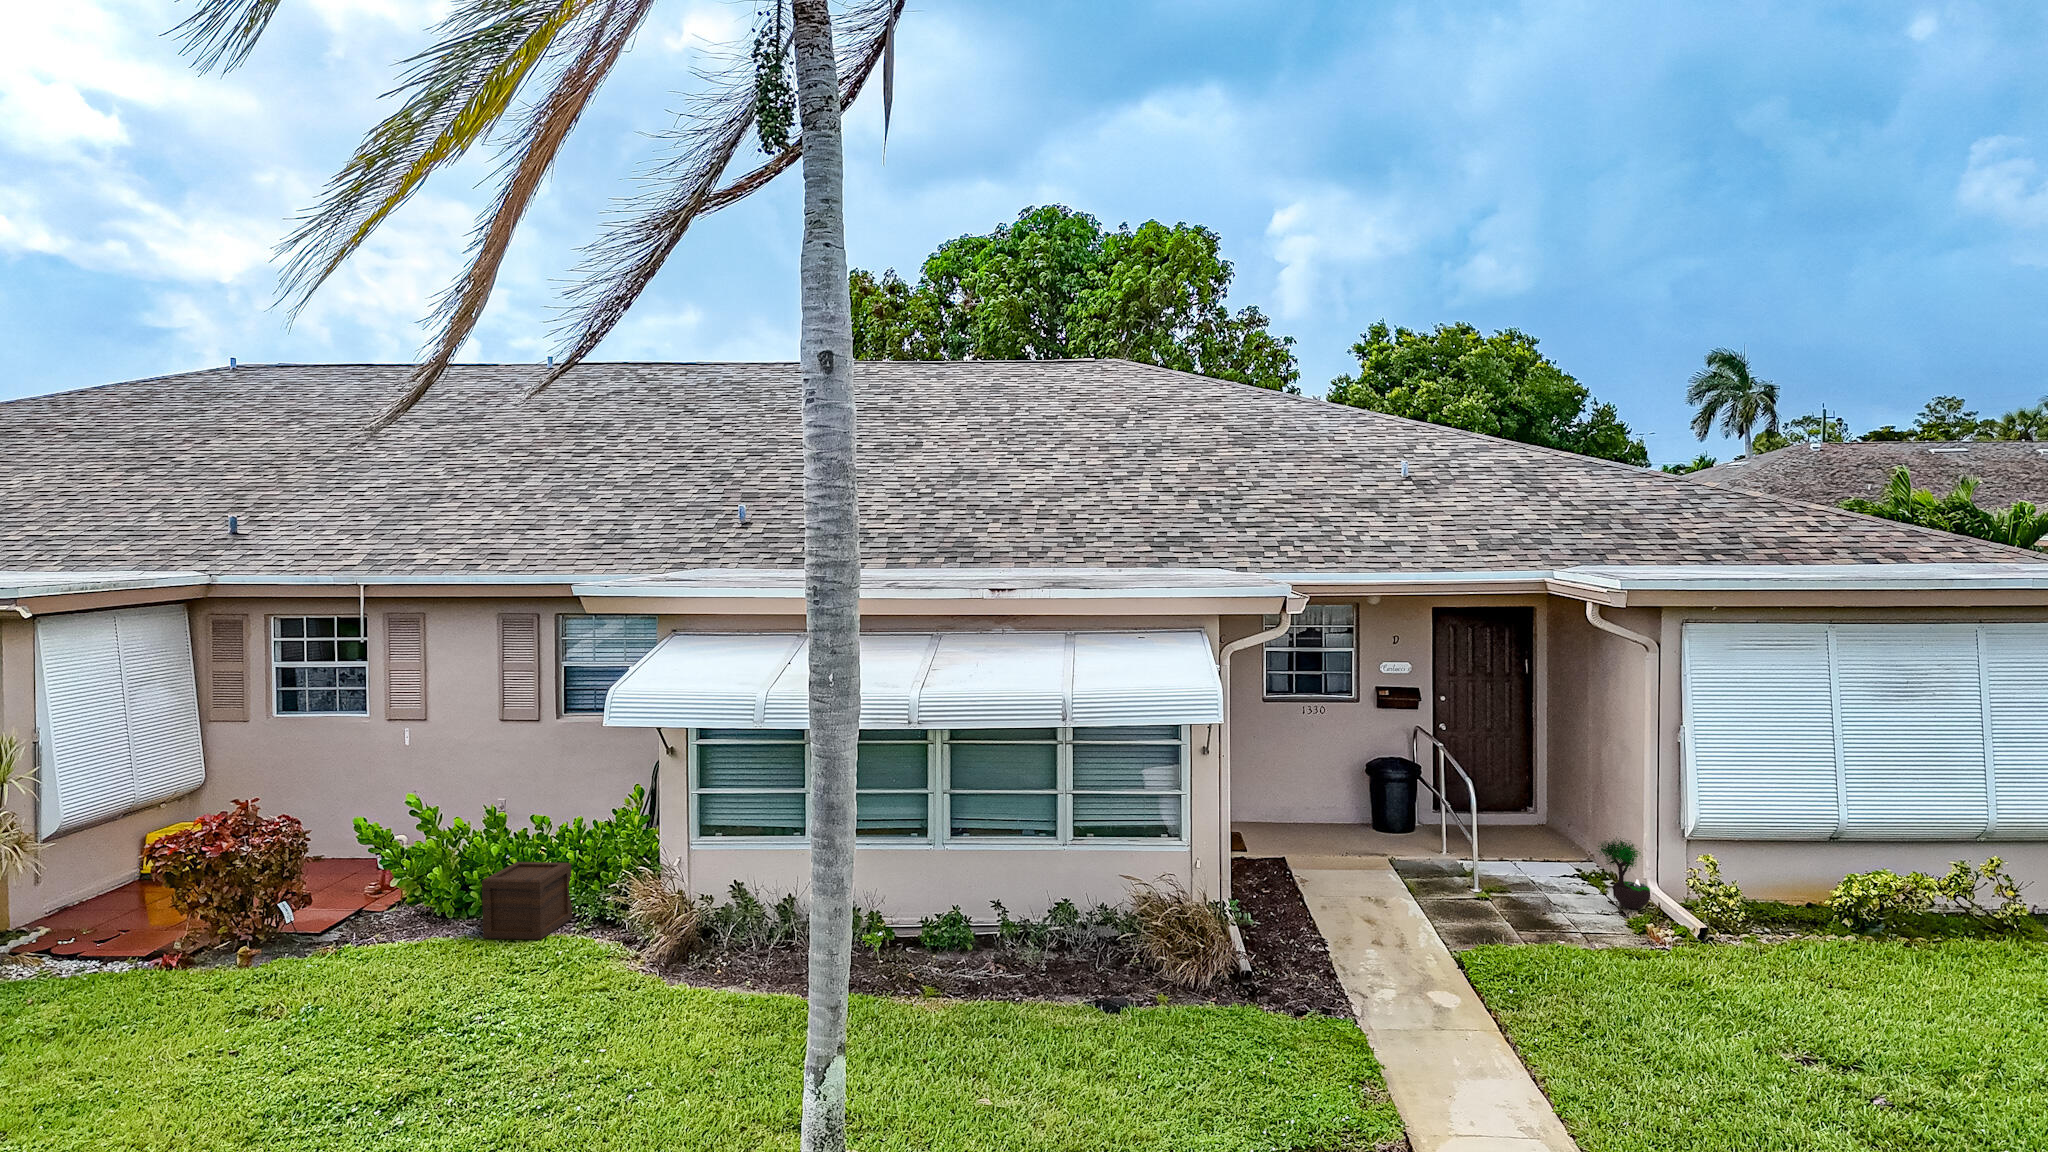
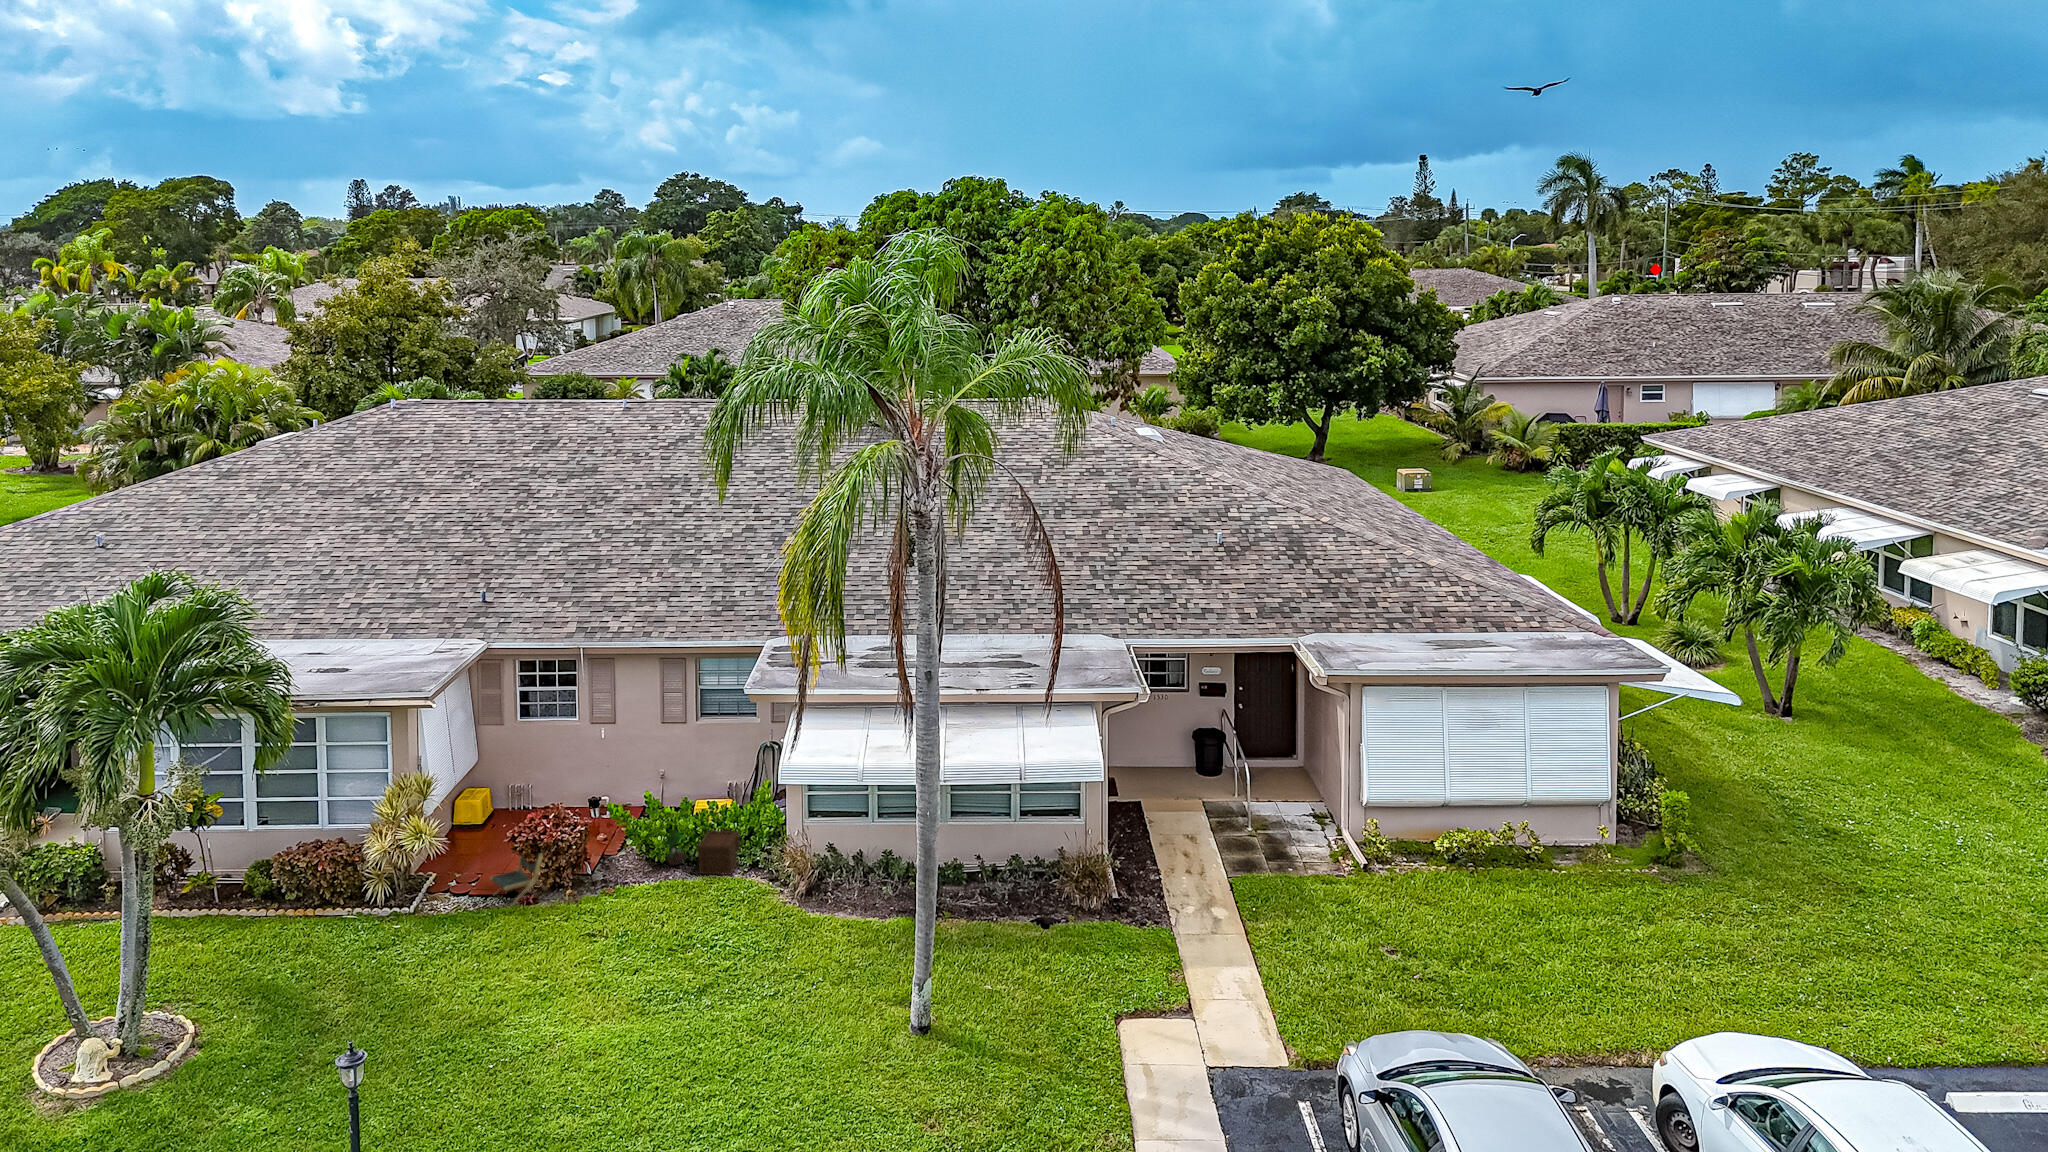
potted tree: present [1598,838,1650,909] -> present [664,831,685,865]
lounge chair: none [77,868,191,981] -> present [491,853,547,907]

